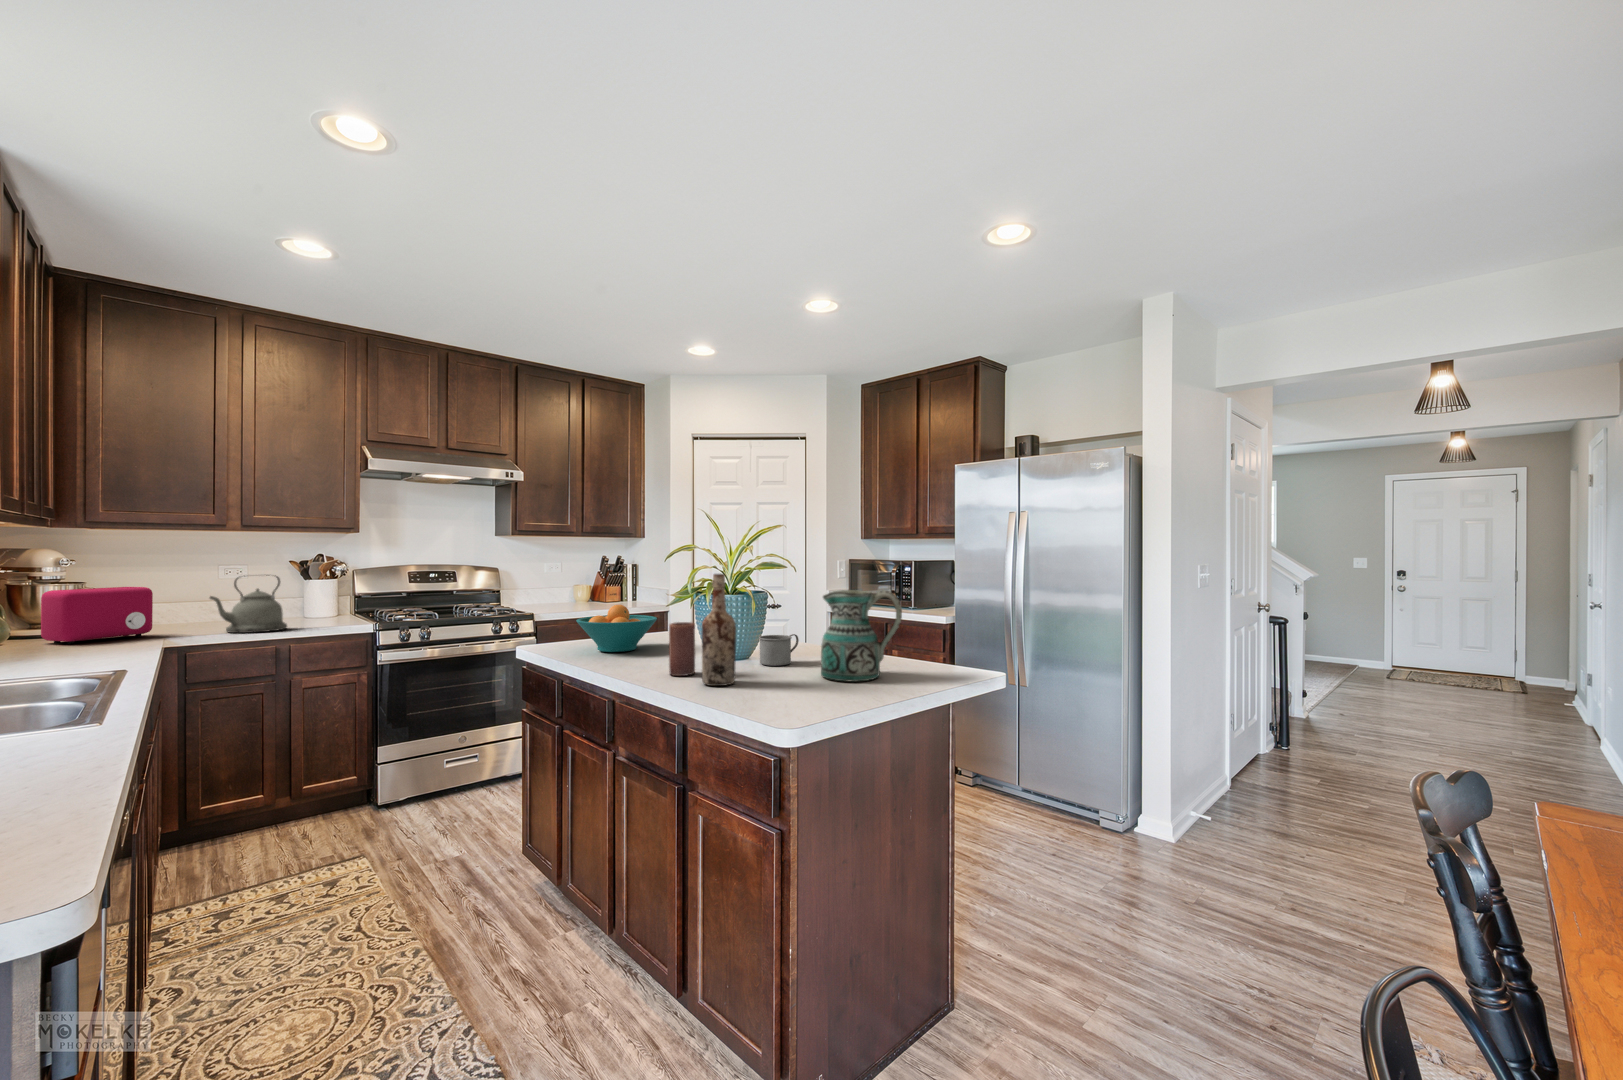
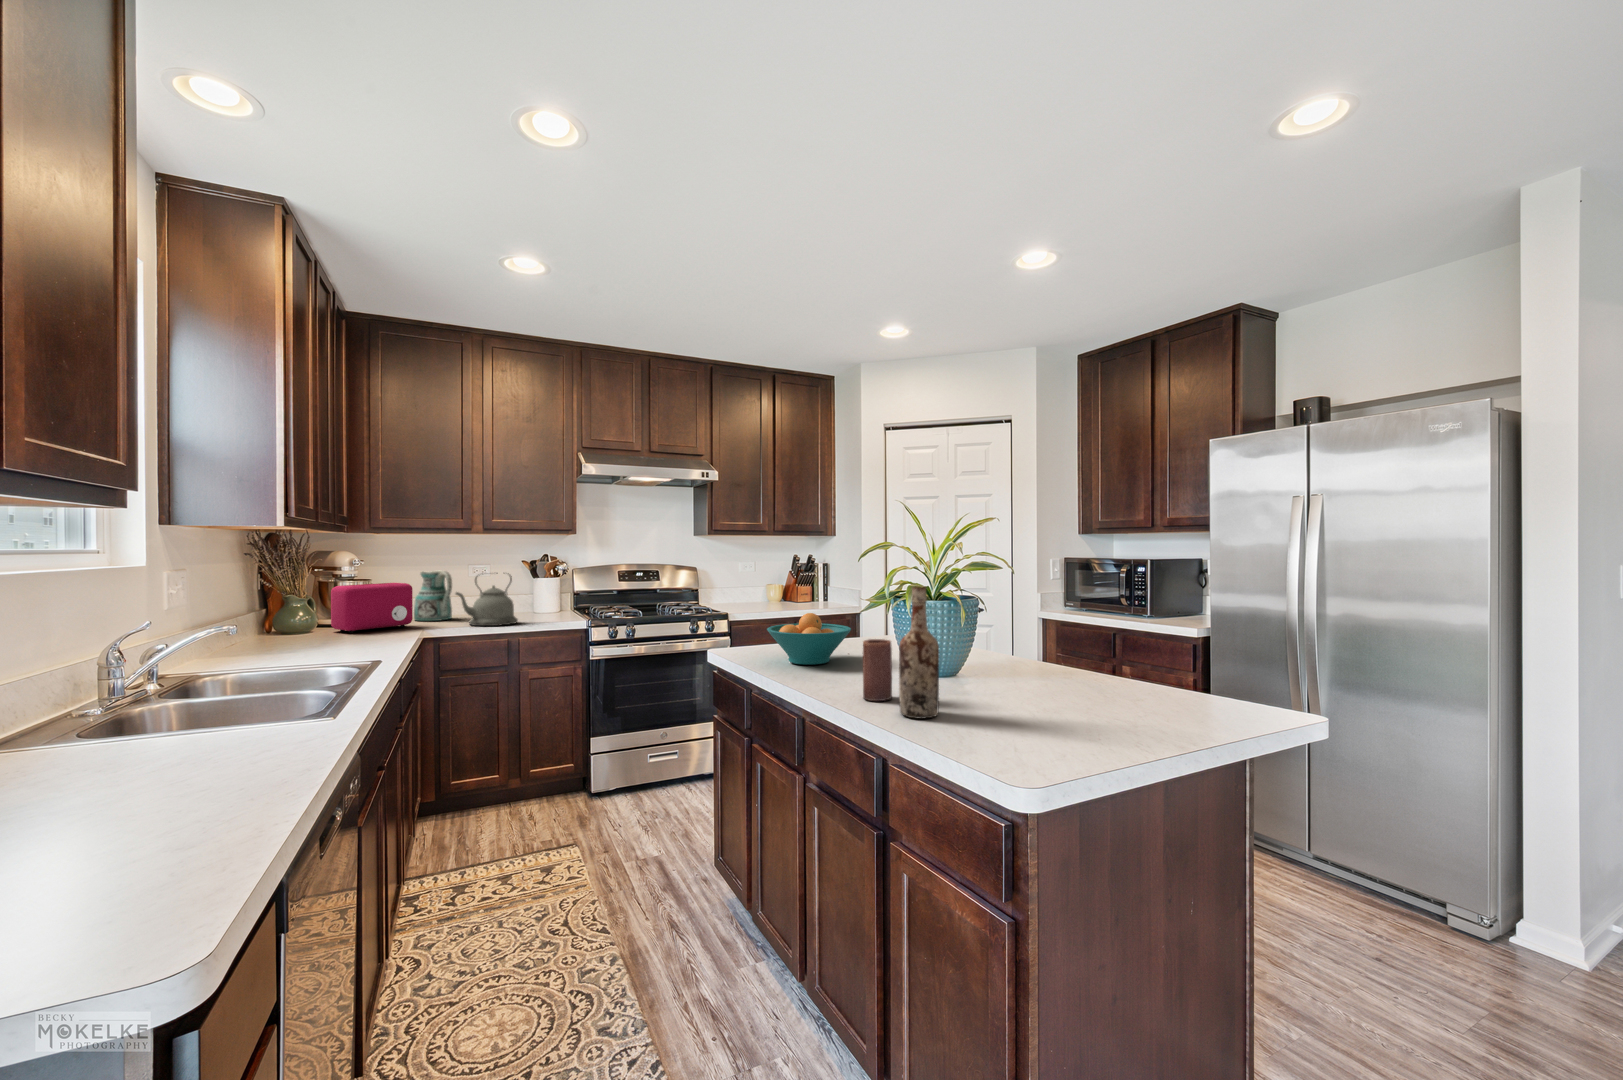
ceramic pitcher: present [821,590,902,682] -> present [414,571,452,621]
mug: present [759,634,799,666] -> none [966,656,1014,693]

